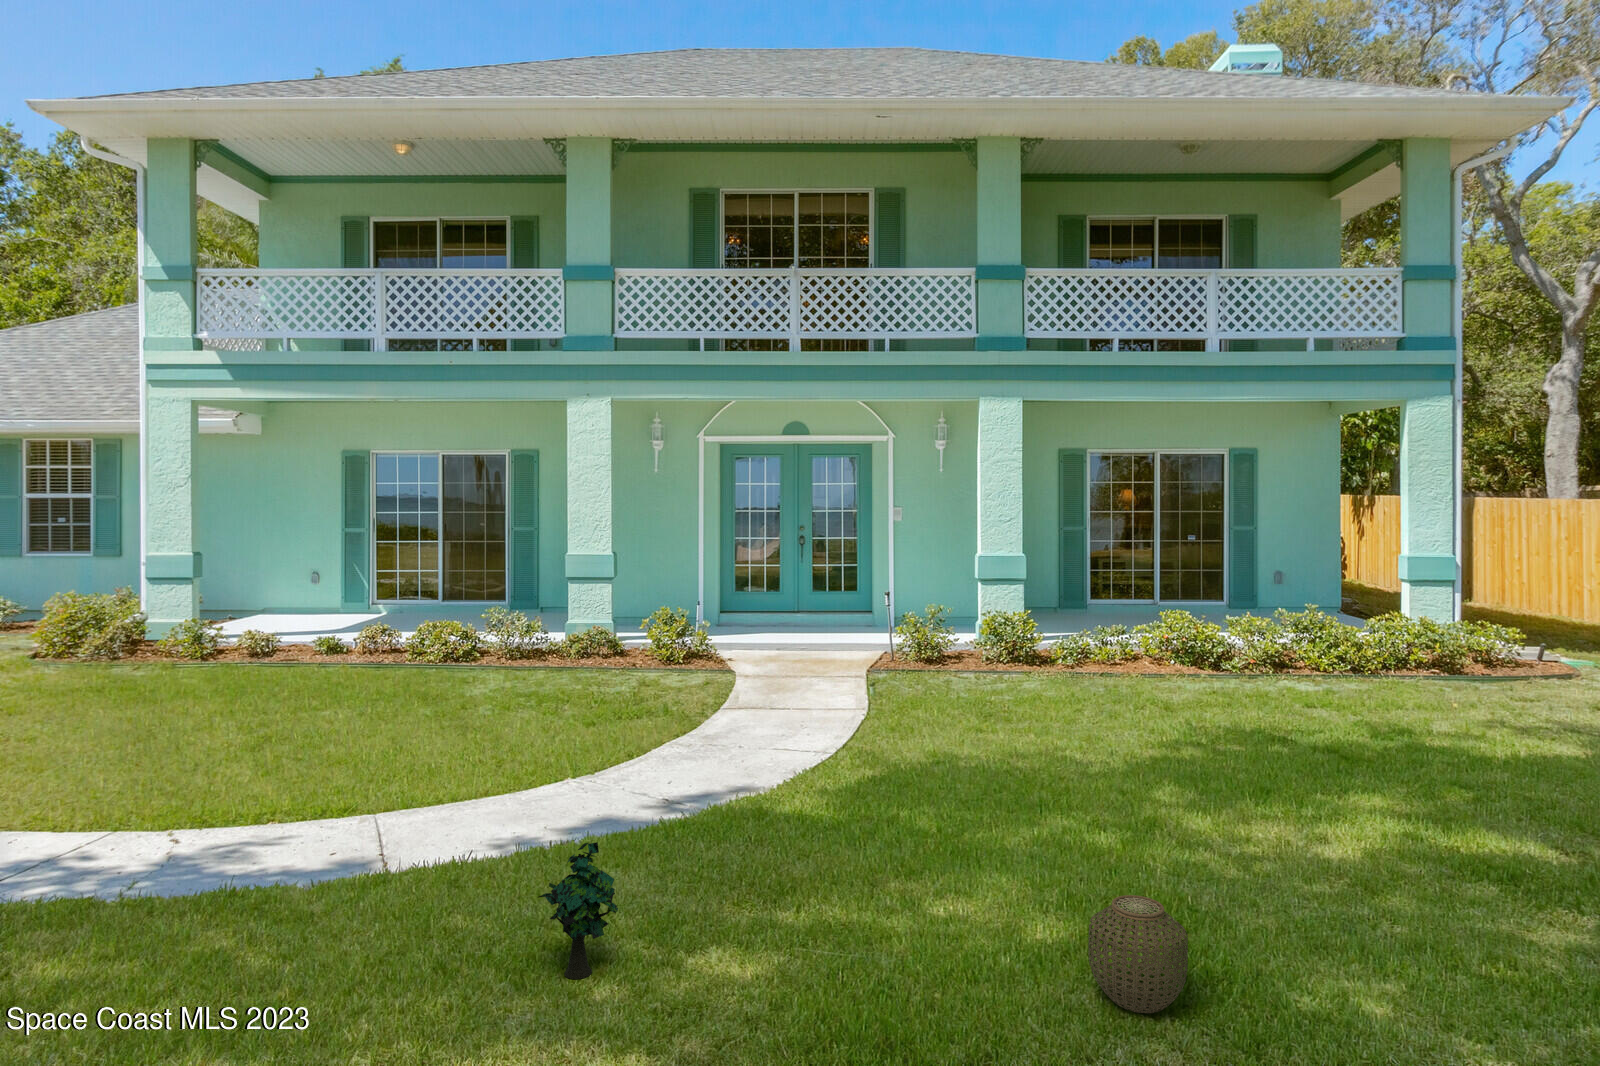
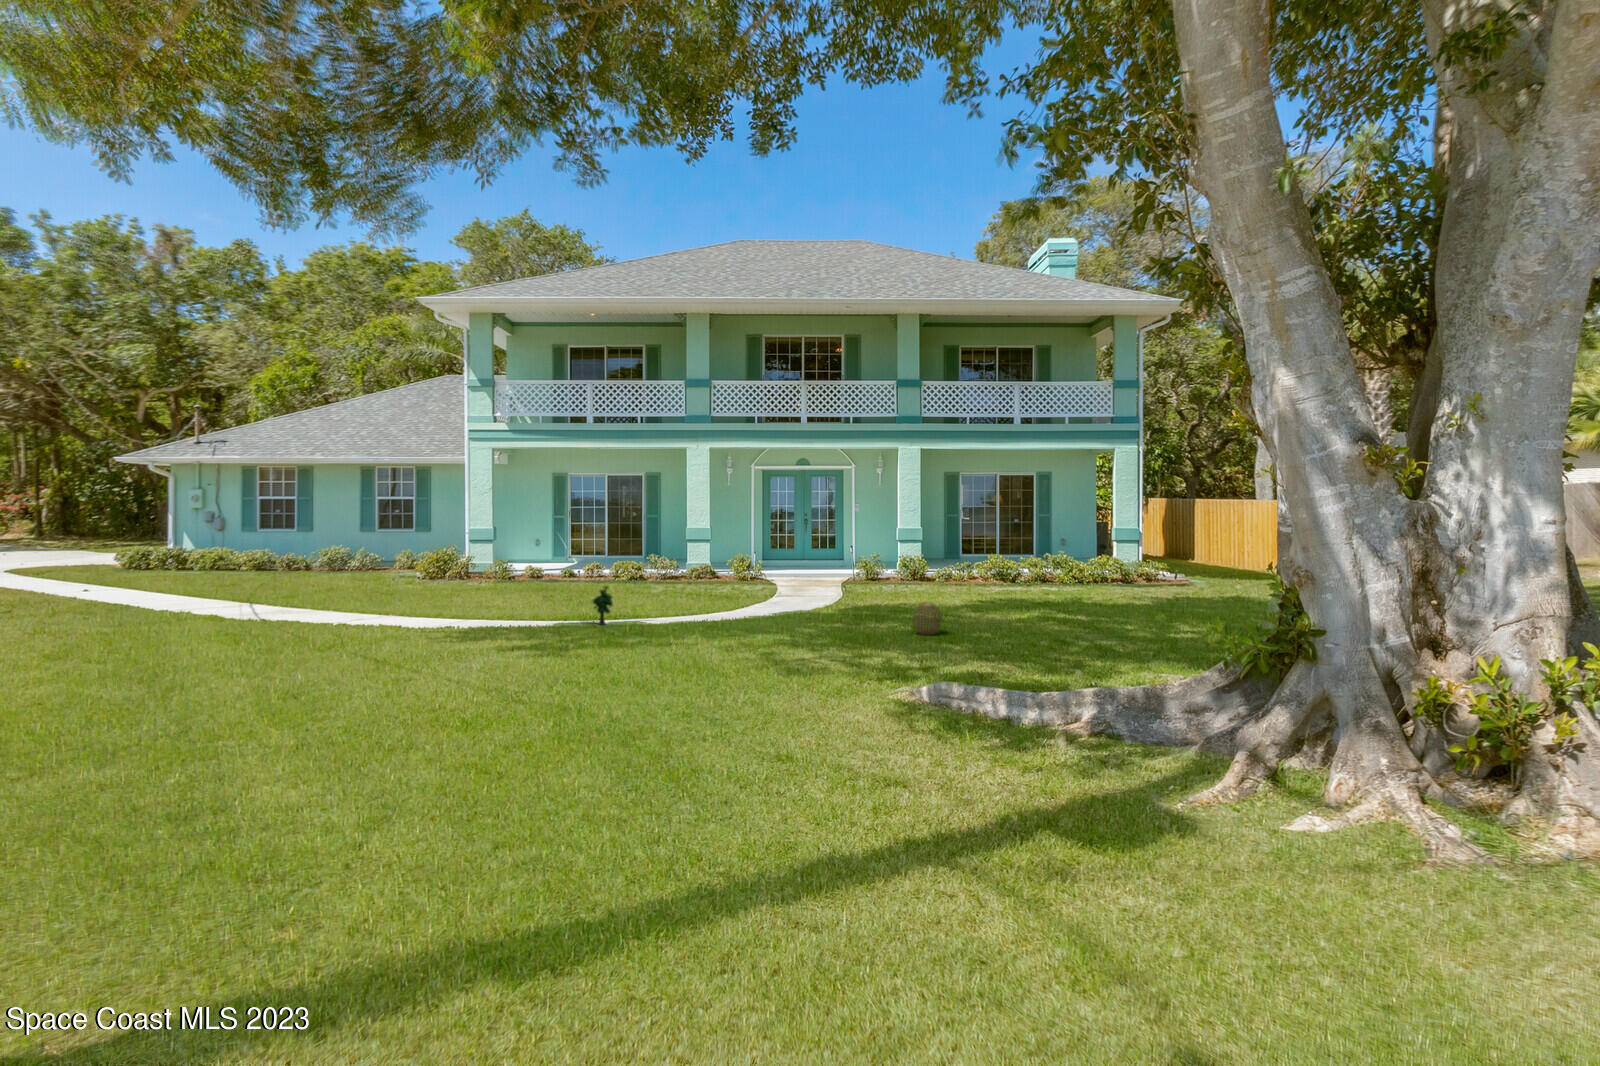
decorative plant: present [538,842,618,979] -> present [593,586,613,625]

